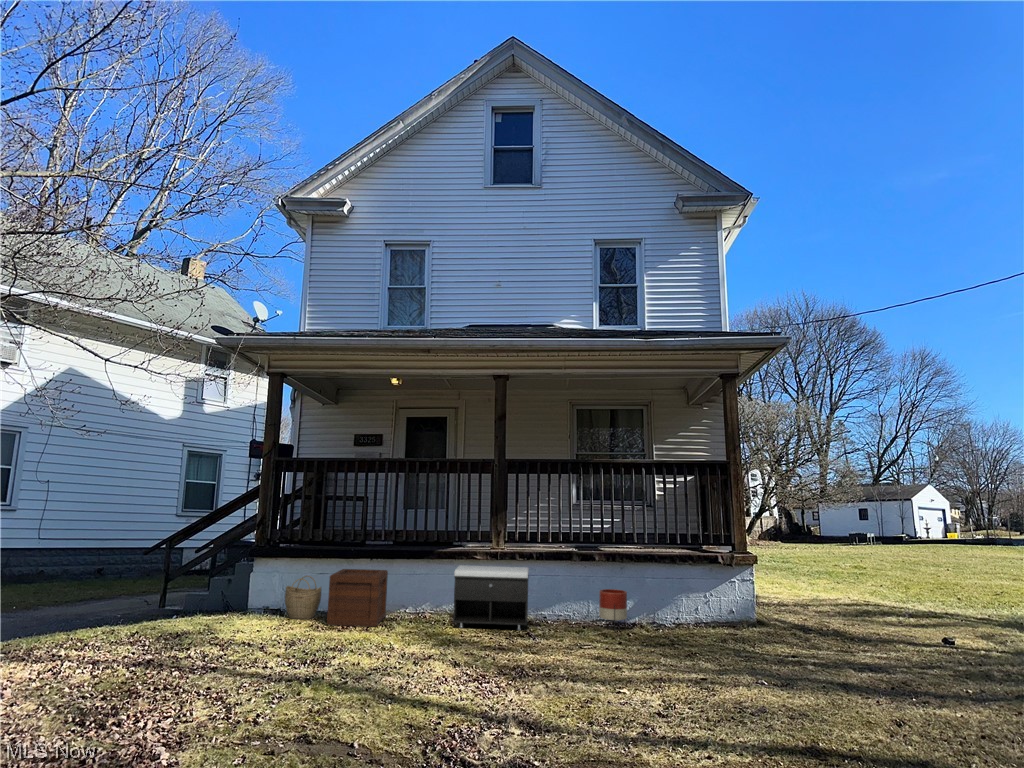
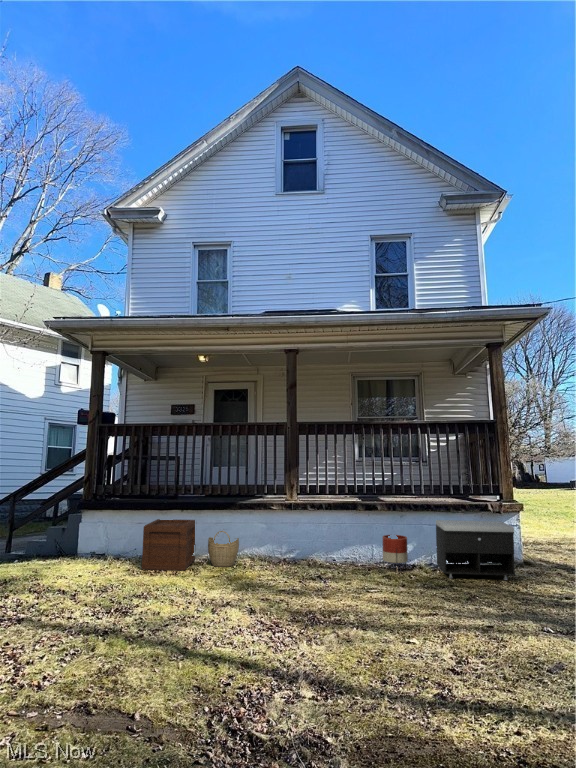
storage bench: present [453,565,529,630] -> present [436,520,515,580]
woven basket: present [285,576,321,619] -> present [208,531,239,567]

